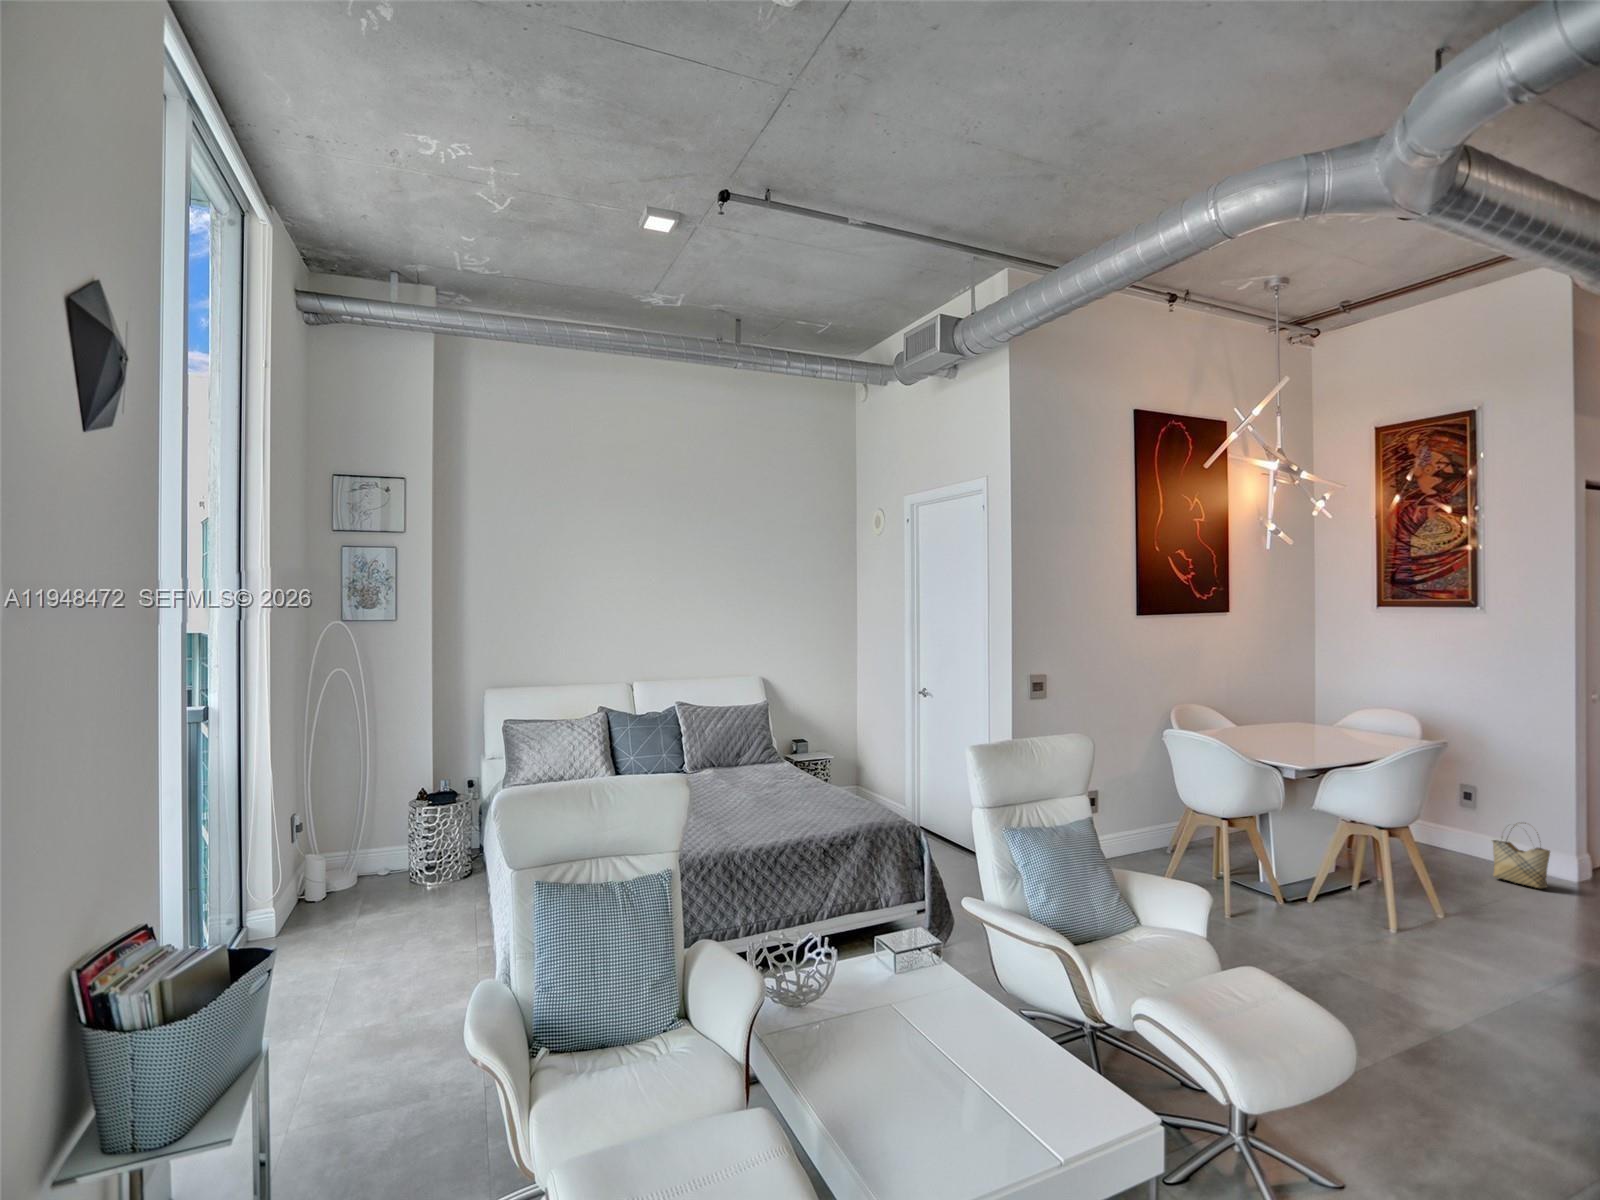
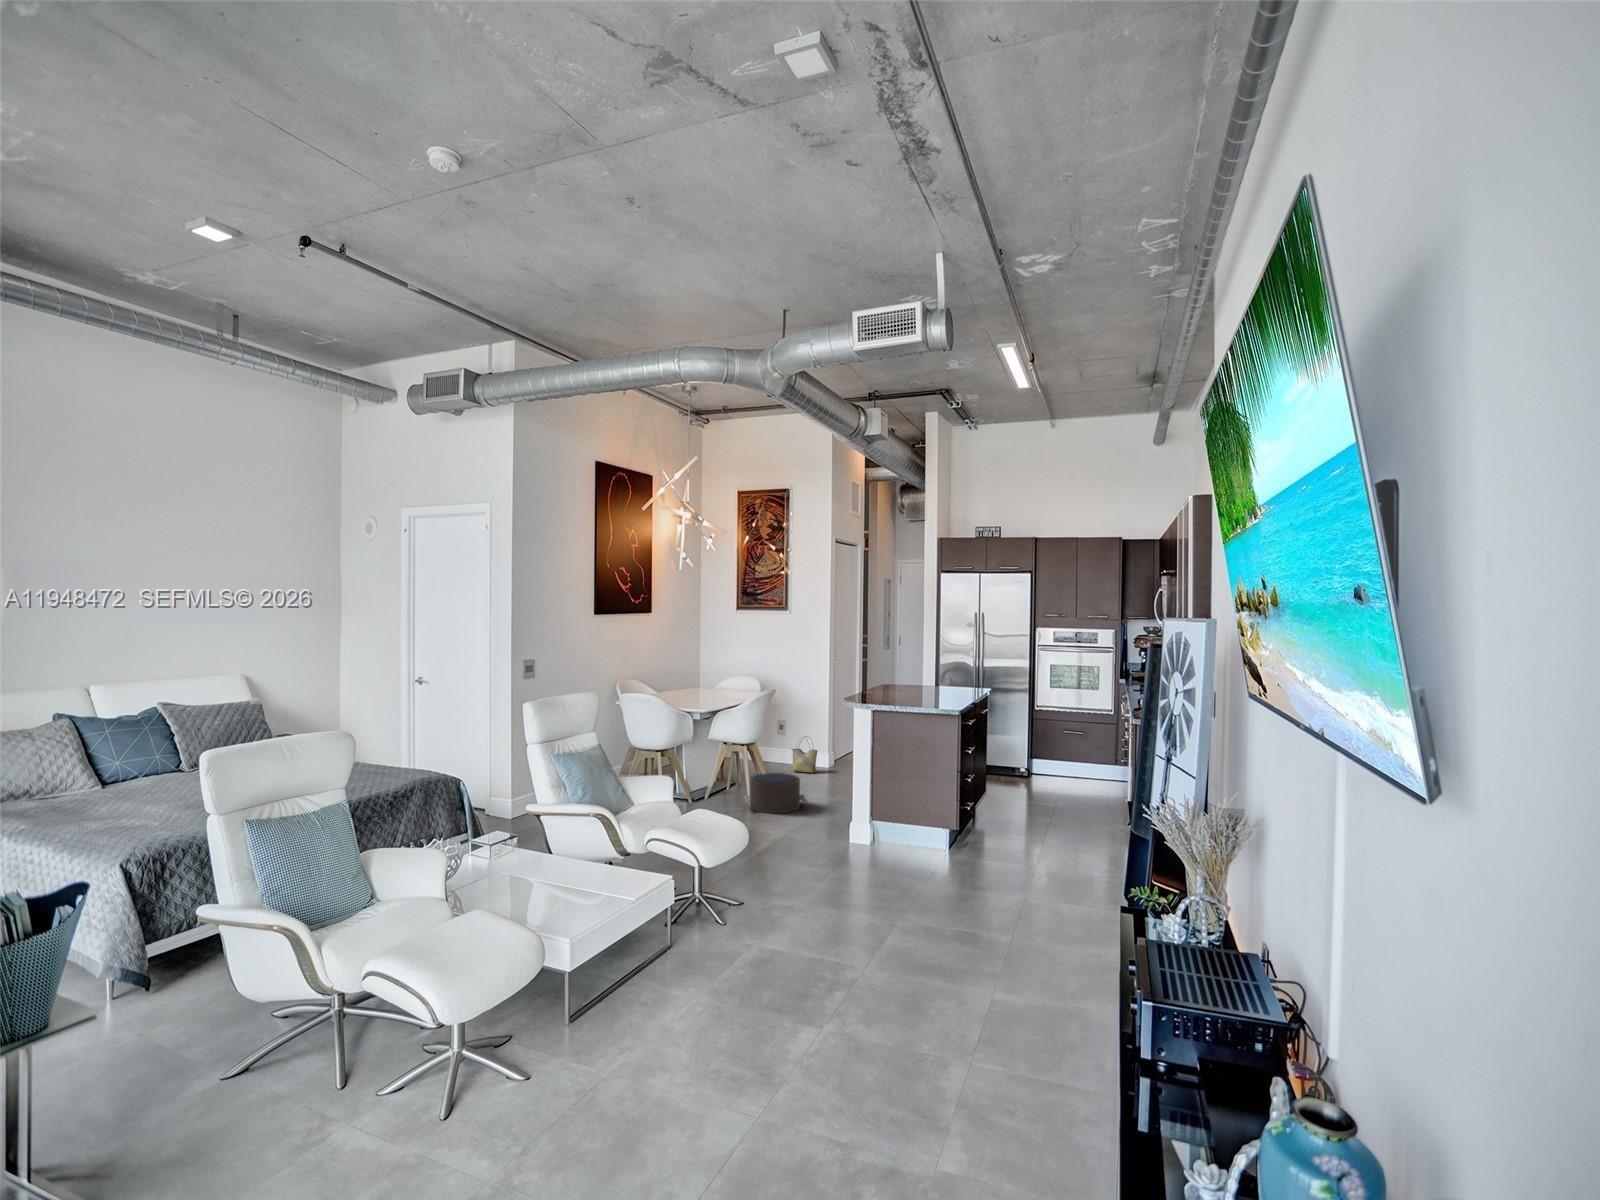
pouf: none [1383,884,1527,968] -> present [744,773,808,813]

